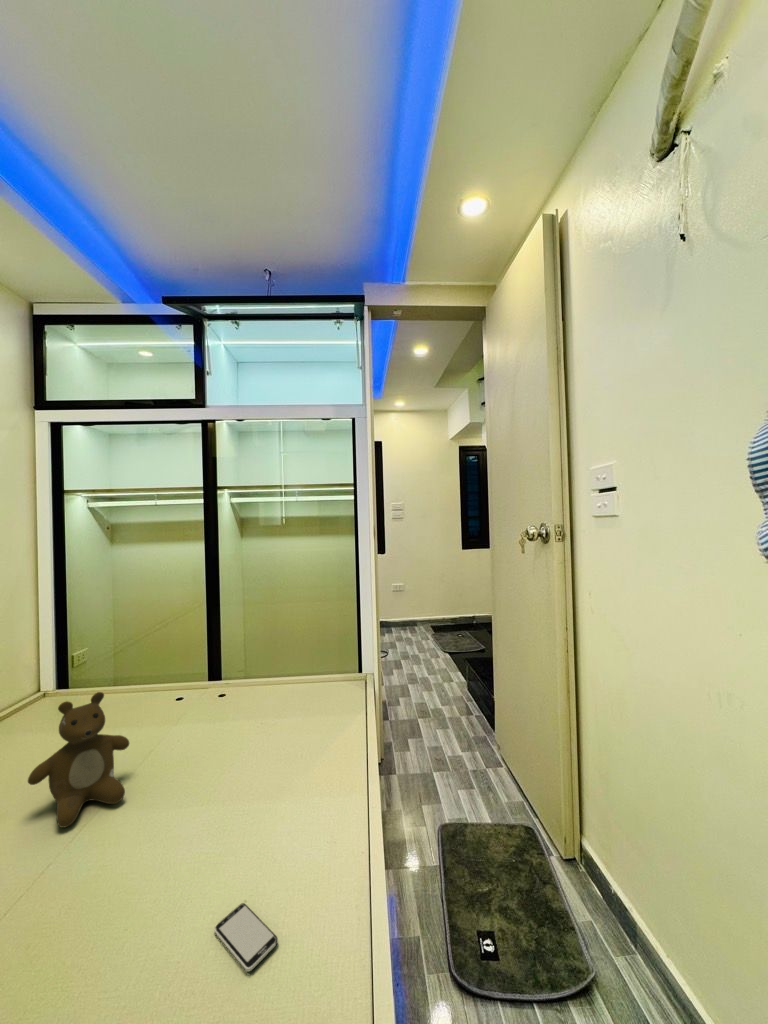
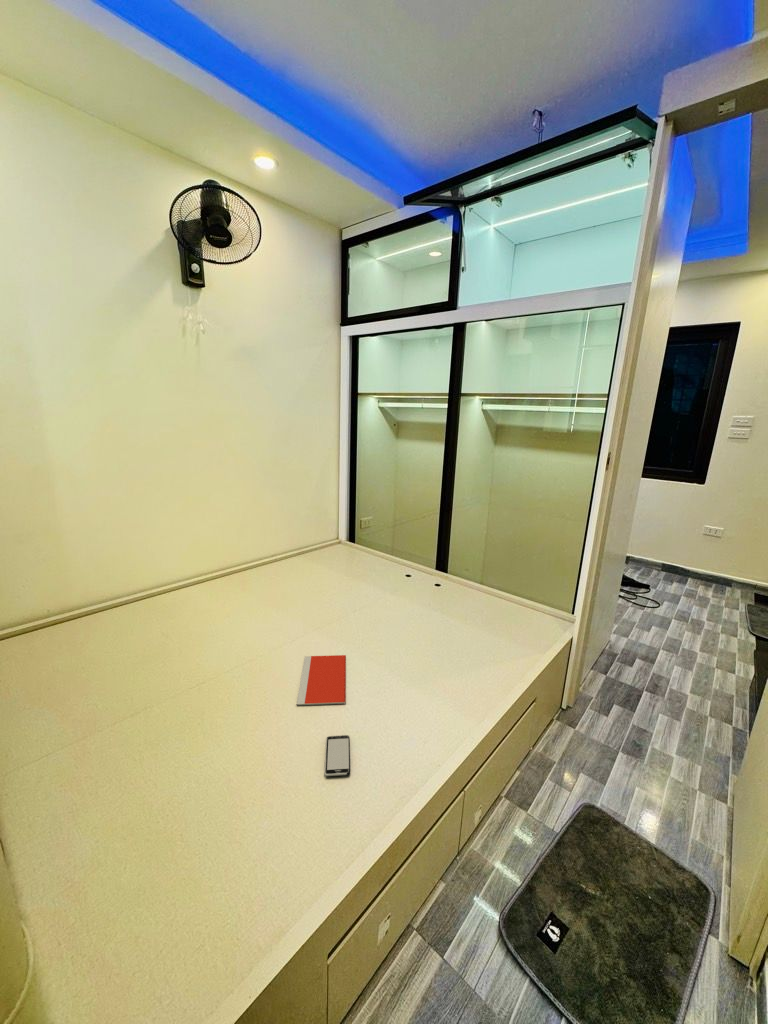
teddy bear: present [28,692,129,827] -> none [295,555,350,630]
notebook: none [93,821,208,929] -> present [297,655,346,705]

